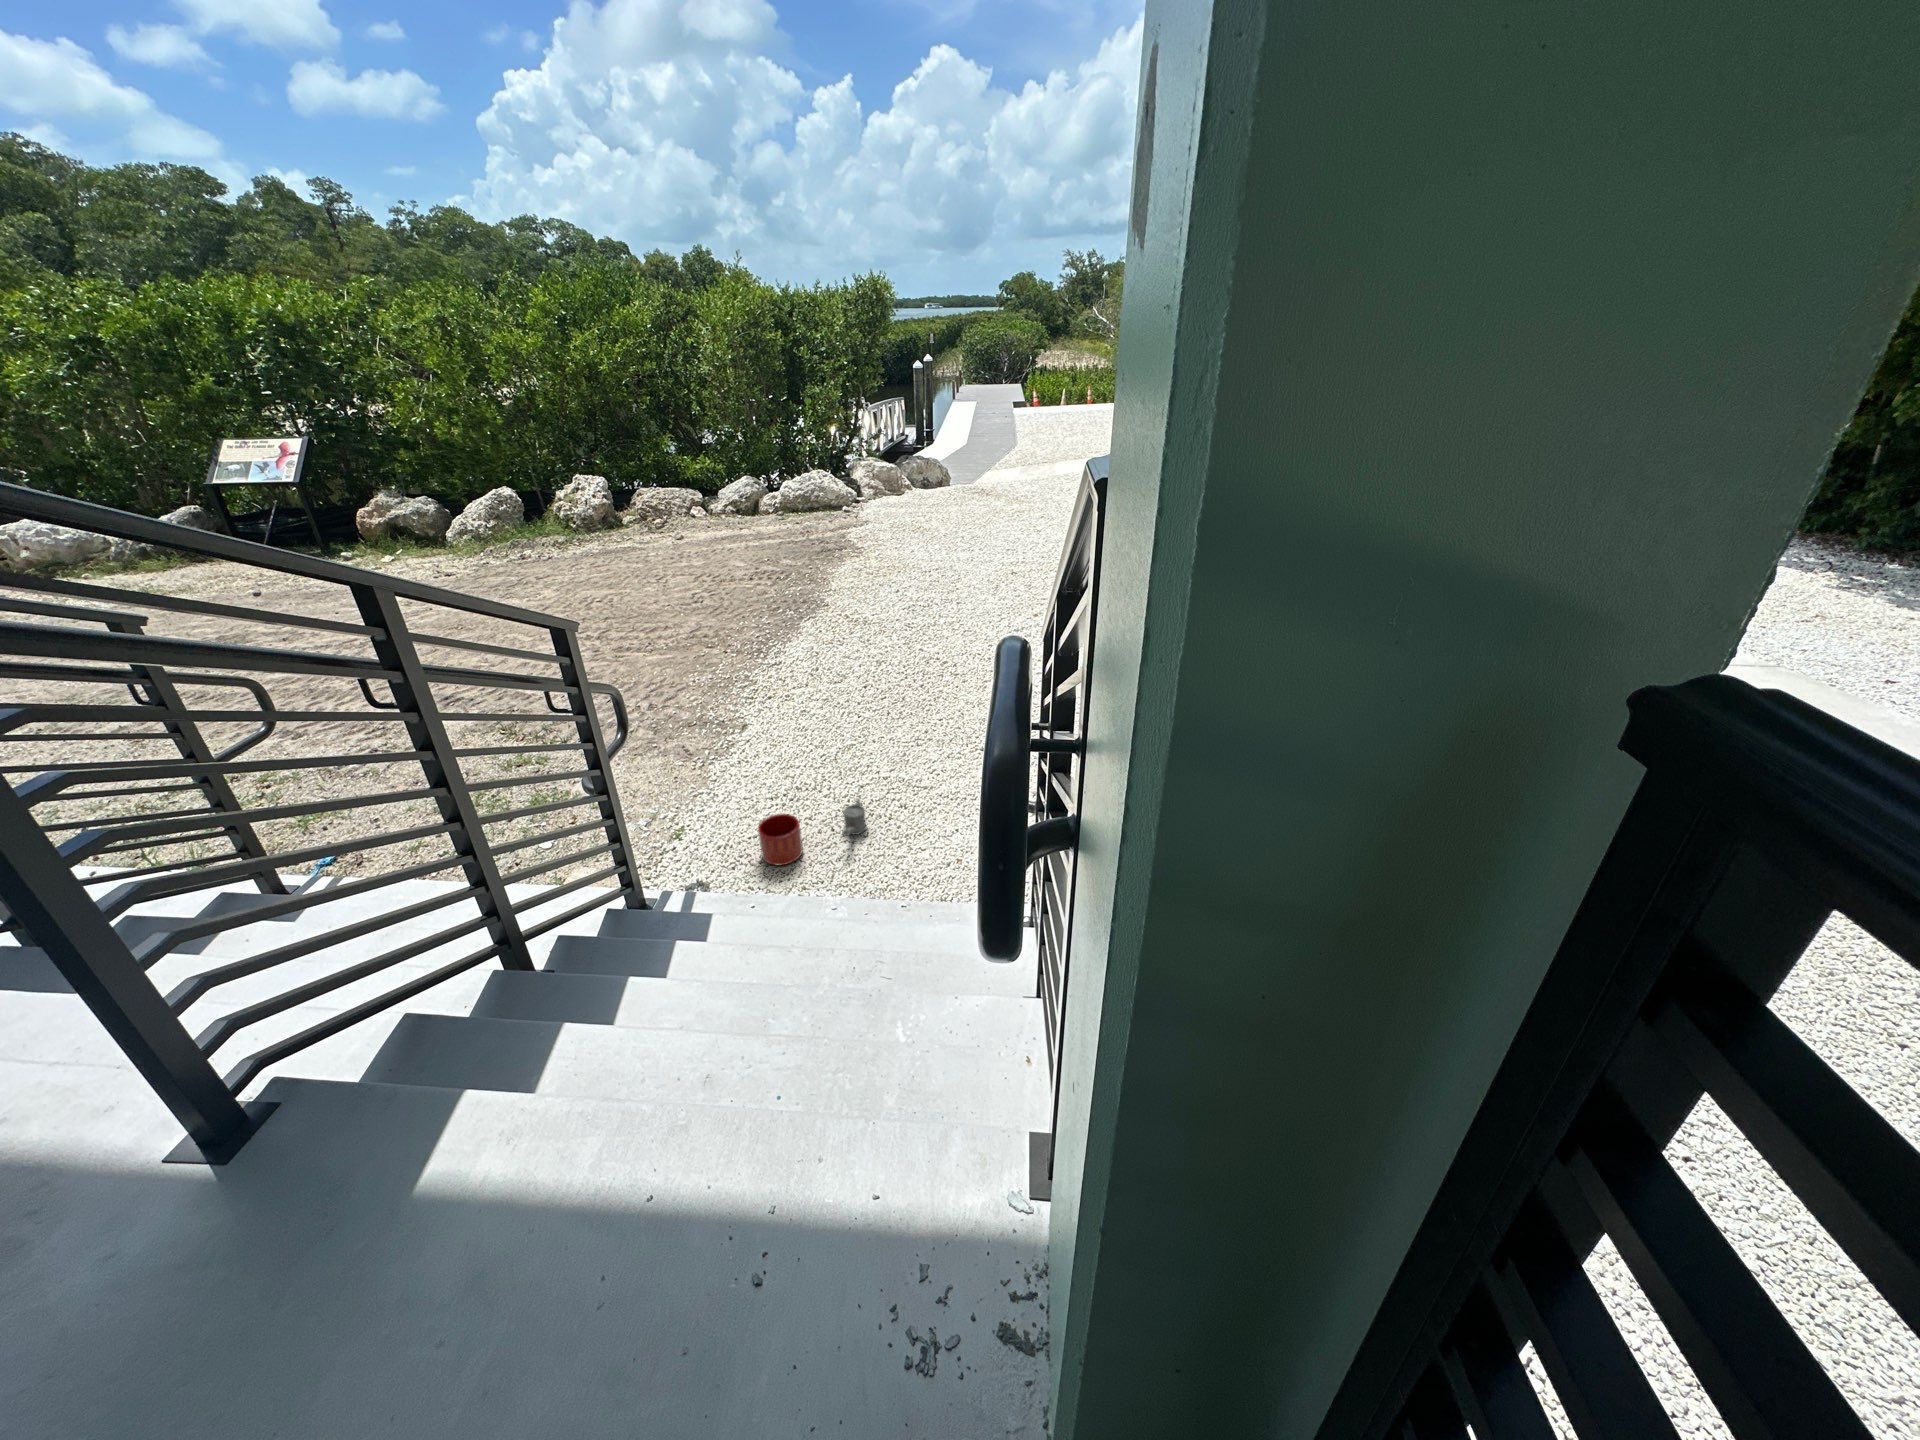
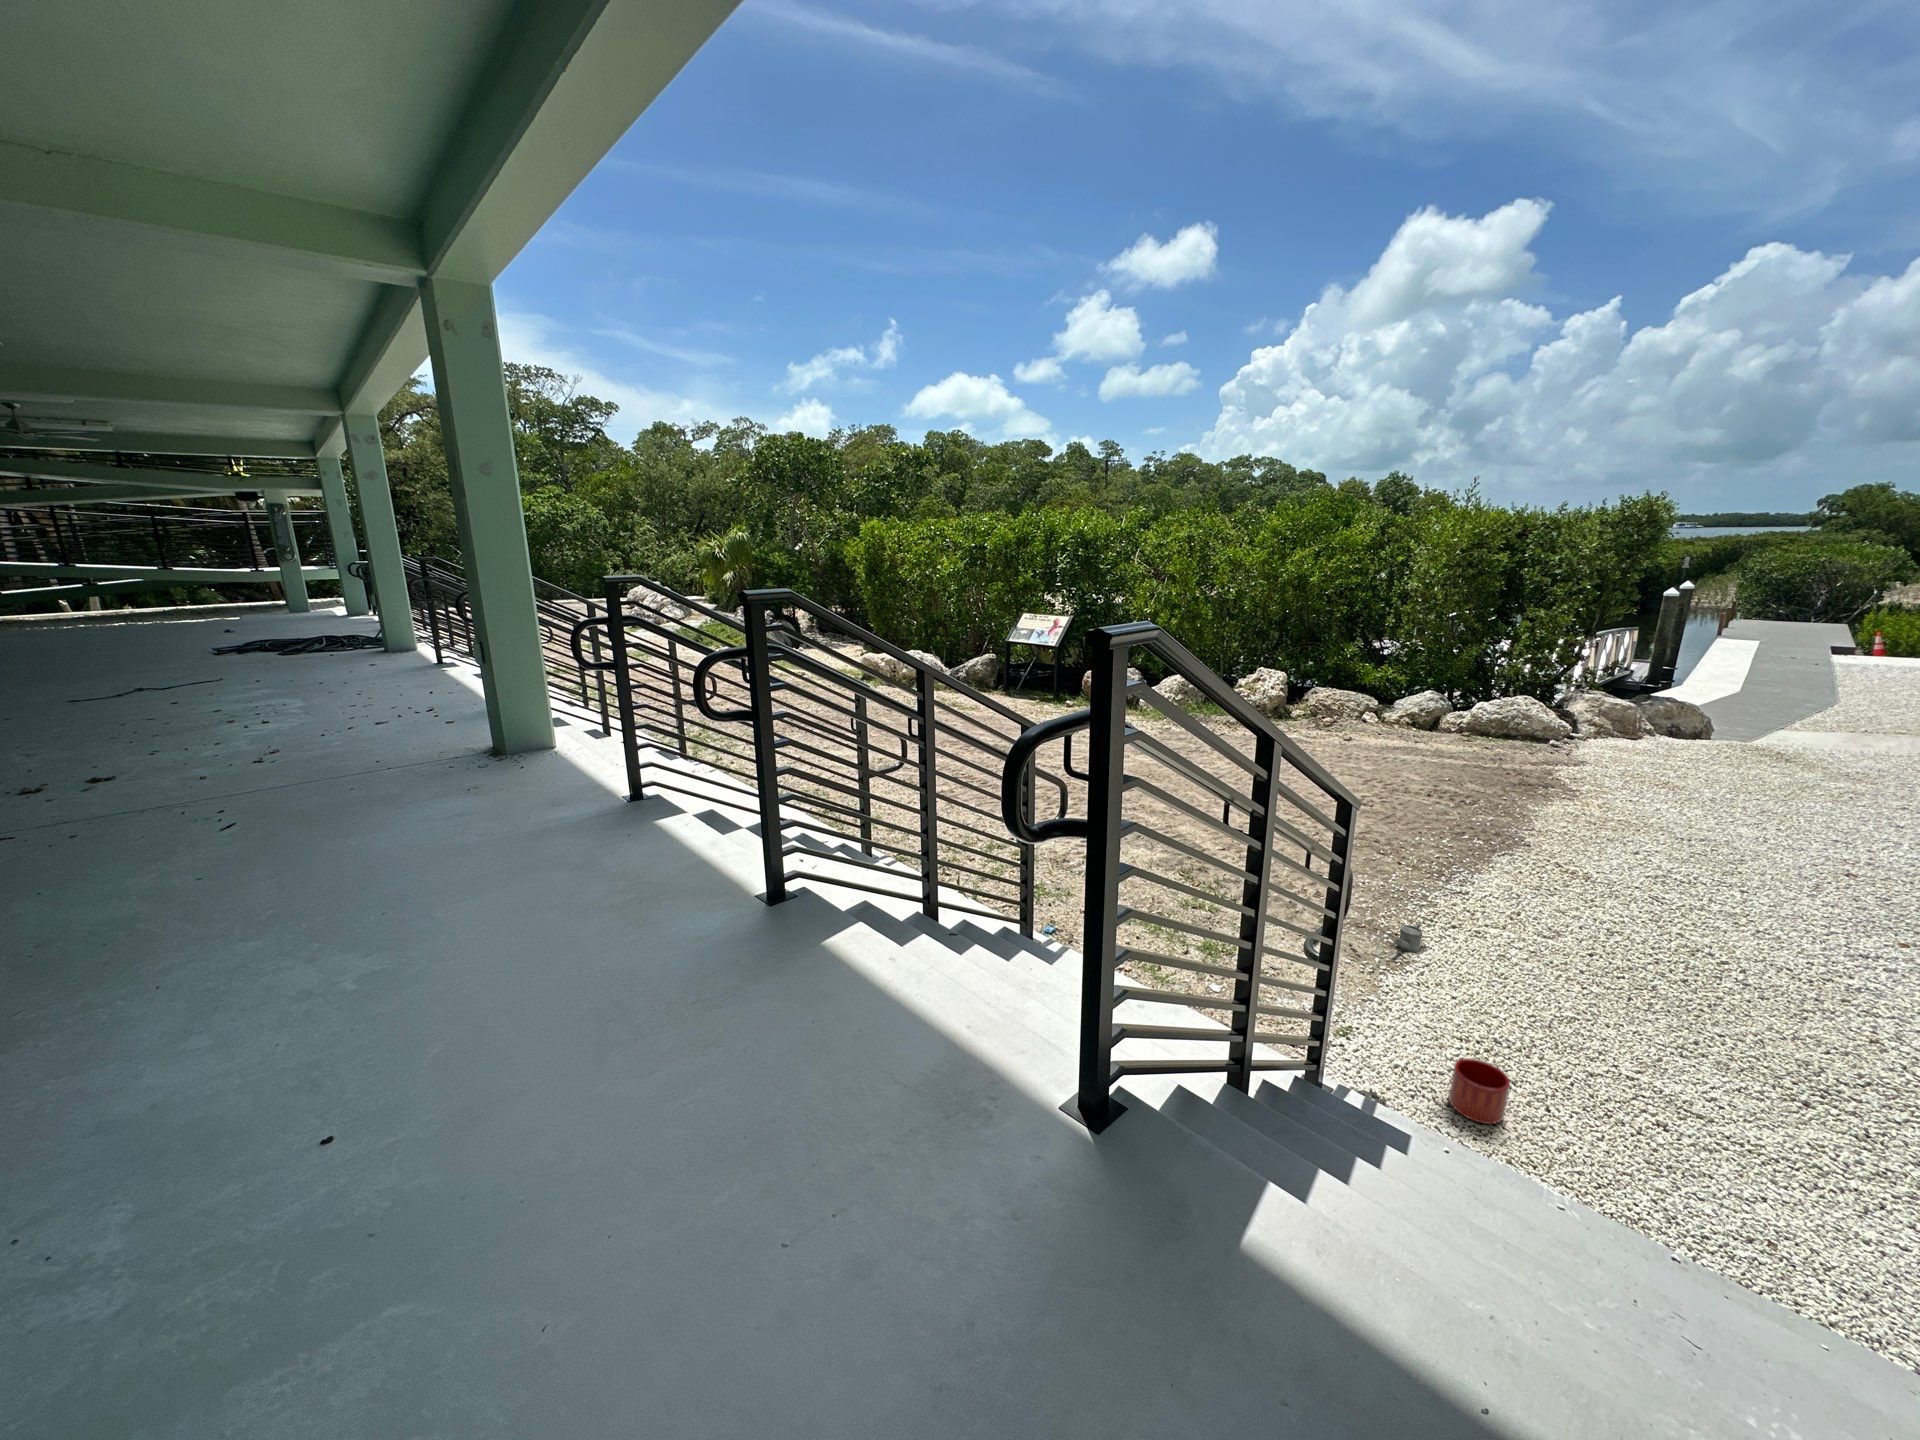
watering can: present [842,798,866,836] -> present [1395,923,1423,952]

